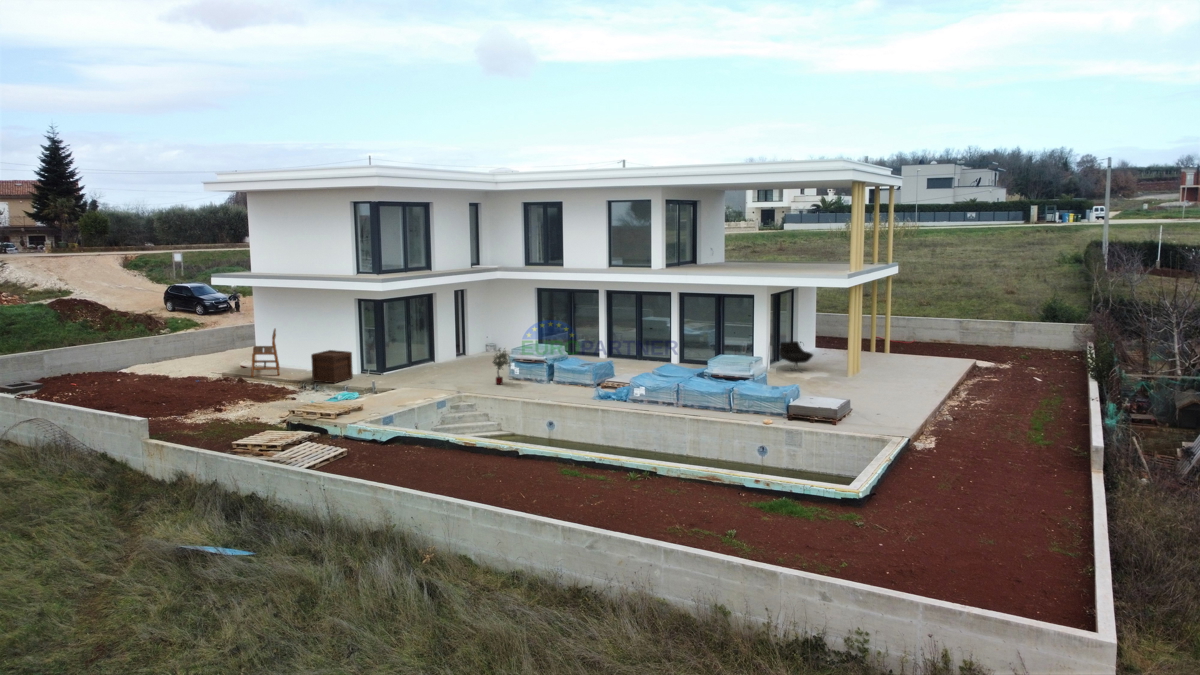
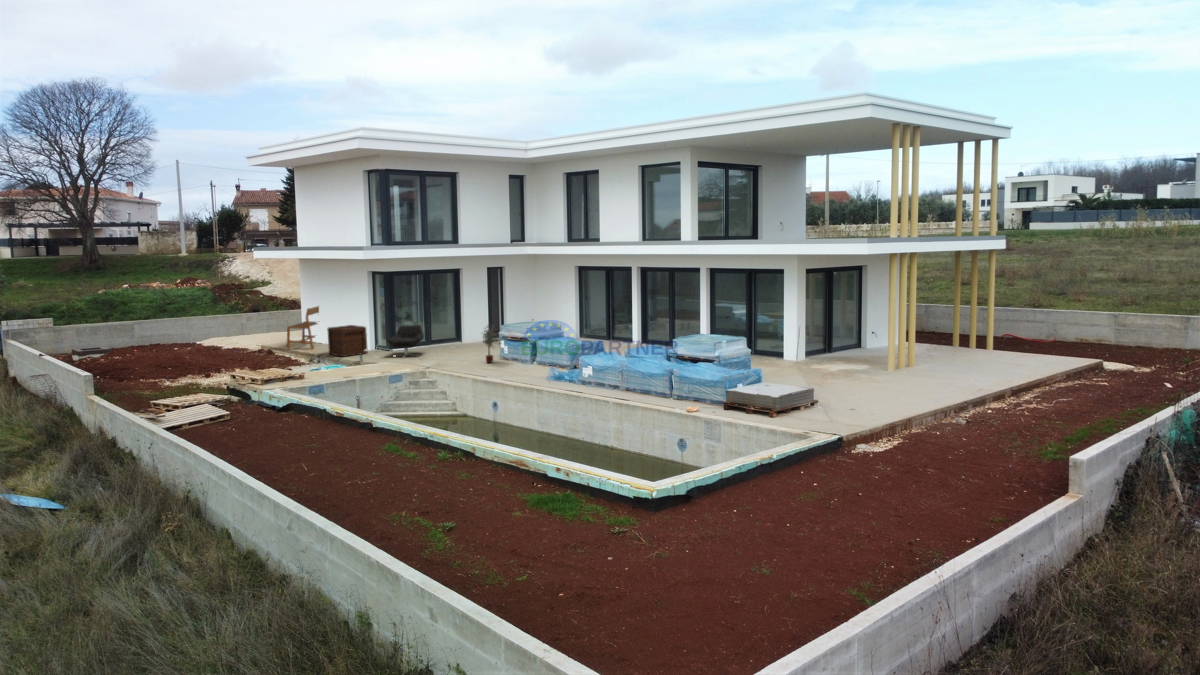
lounge chair: present [779,341,813,371] -> present [387,325,424,356]

